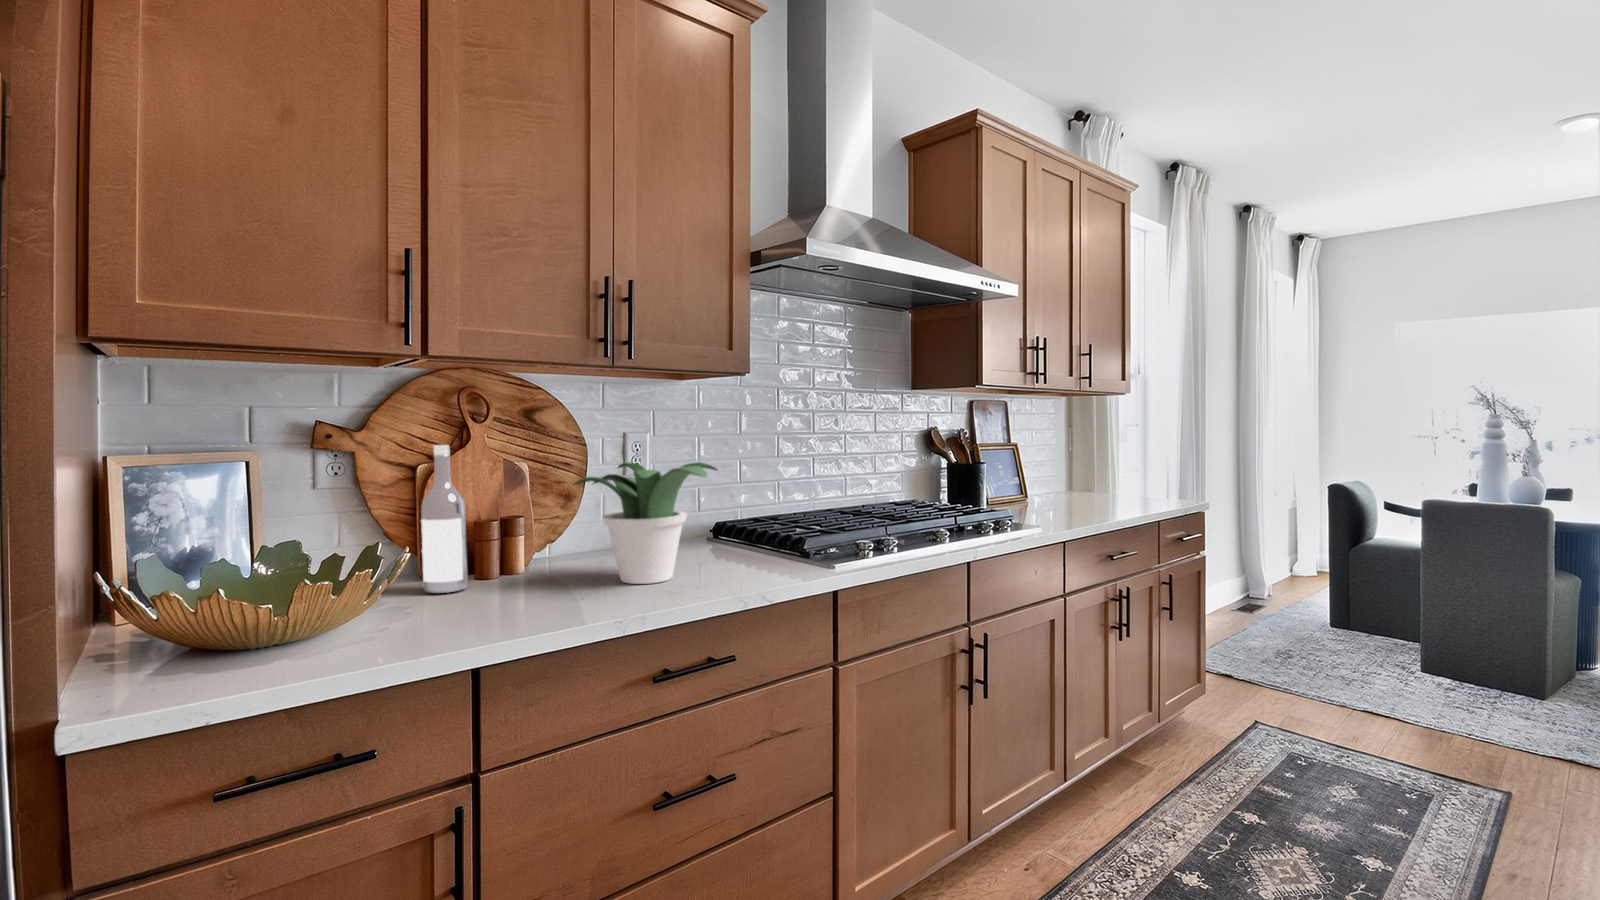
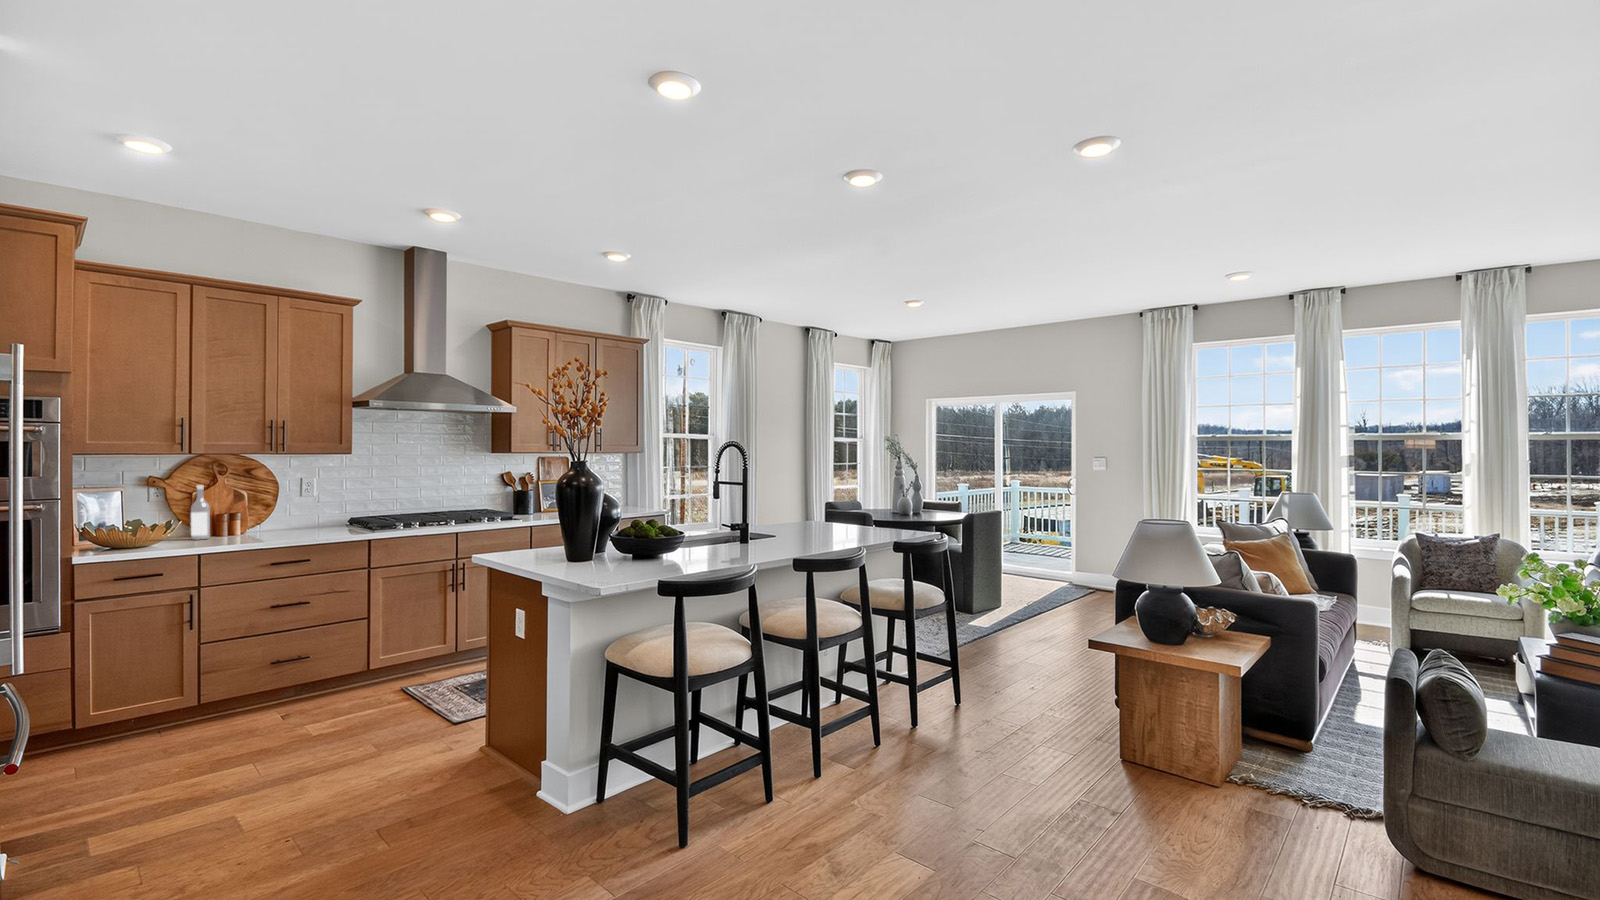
potted plant: present [572,462,717,584] -> none [253,491,323,537]

